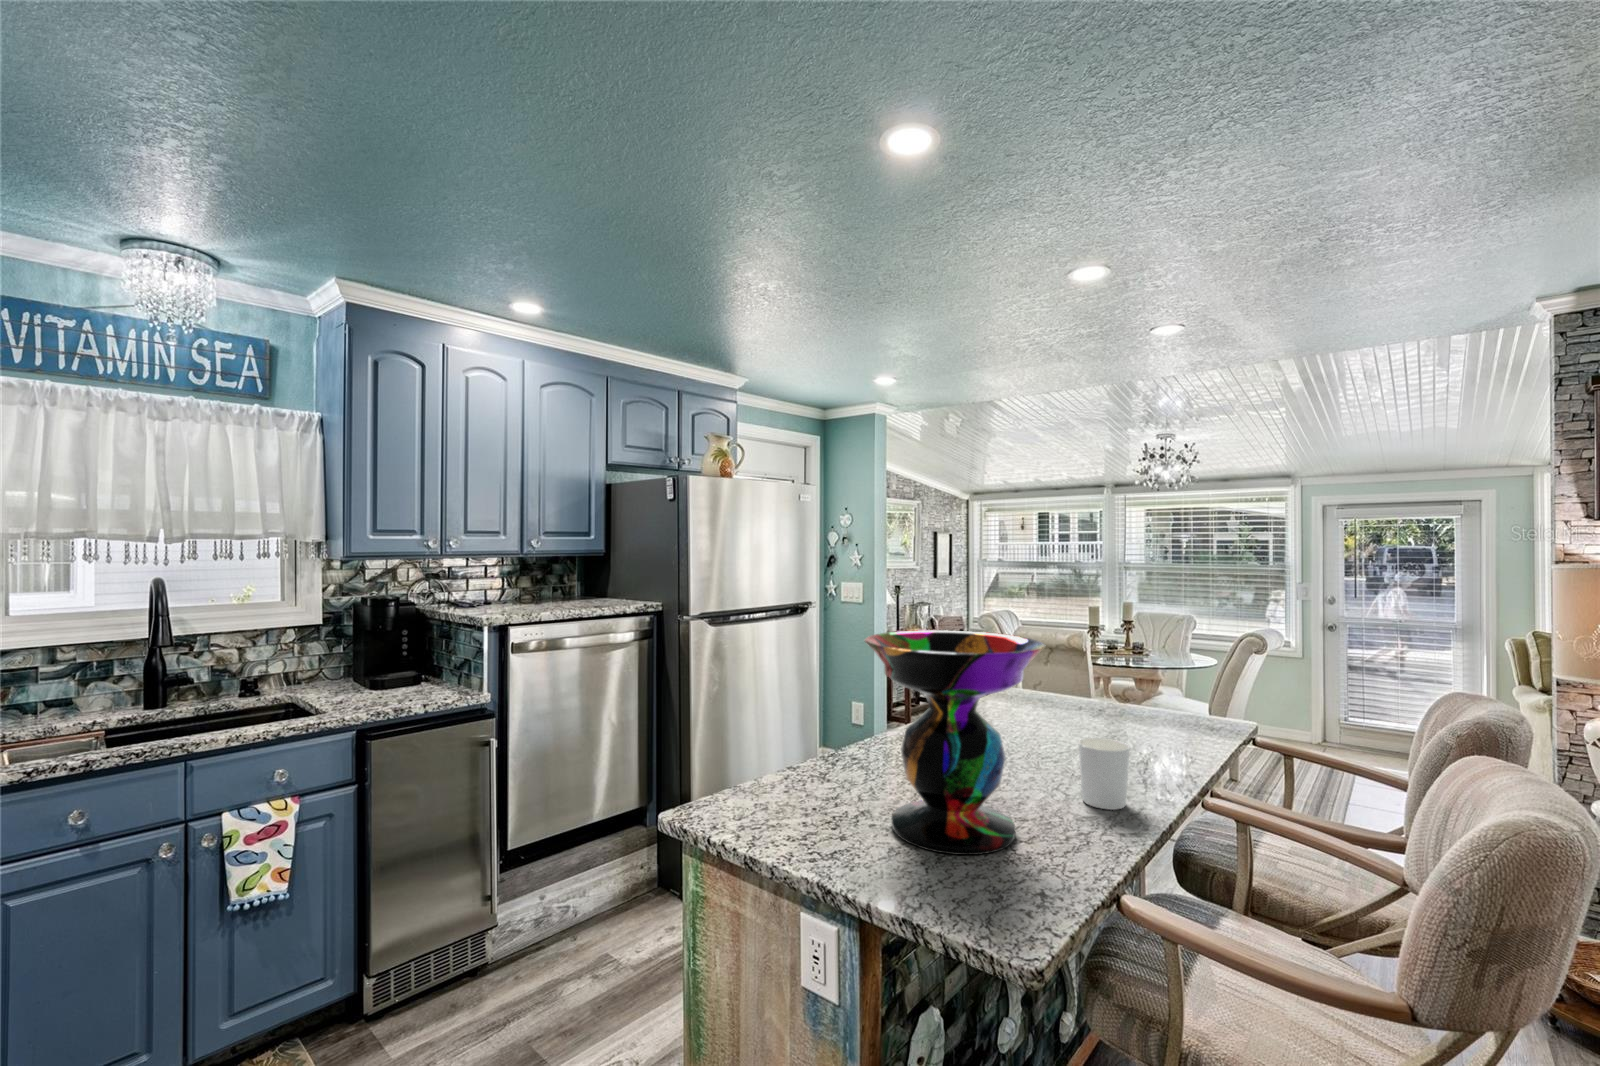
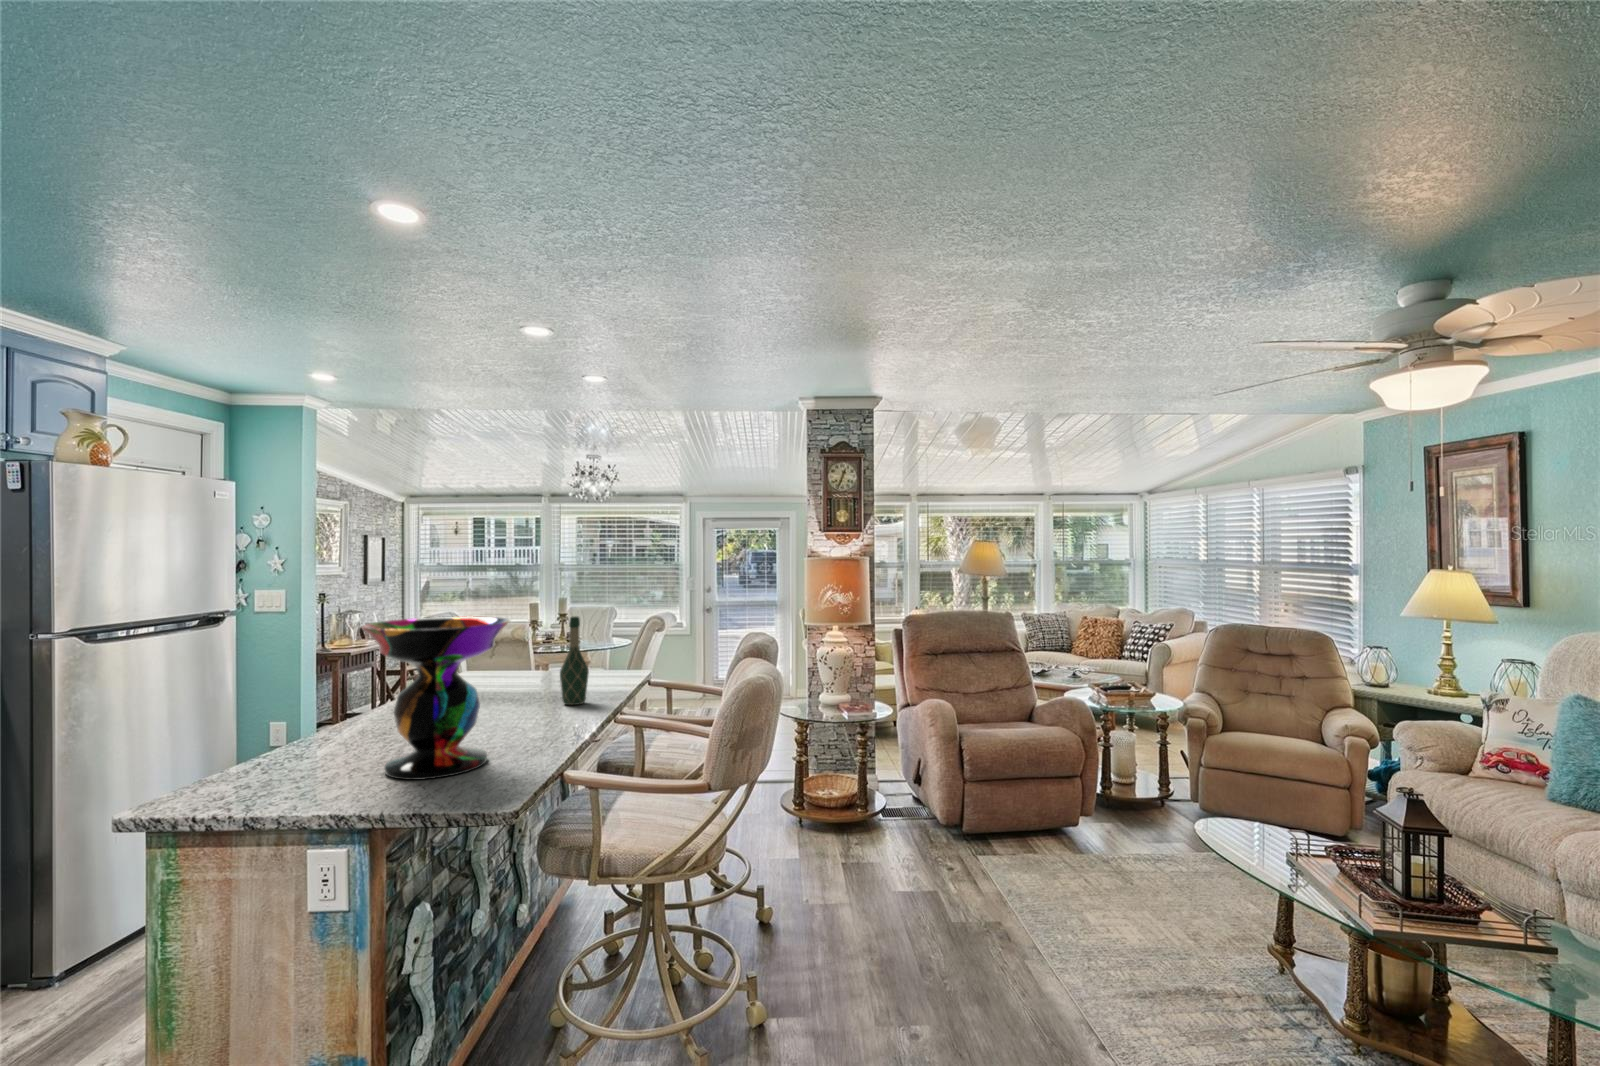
wine bottle: none [1122,638,1164,762] -> present [560,616,589,705]
candle holder: present [1079,738,1130,810] -> none [530,687,566,734]

